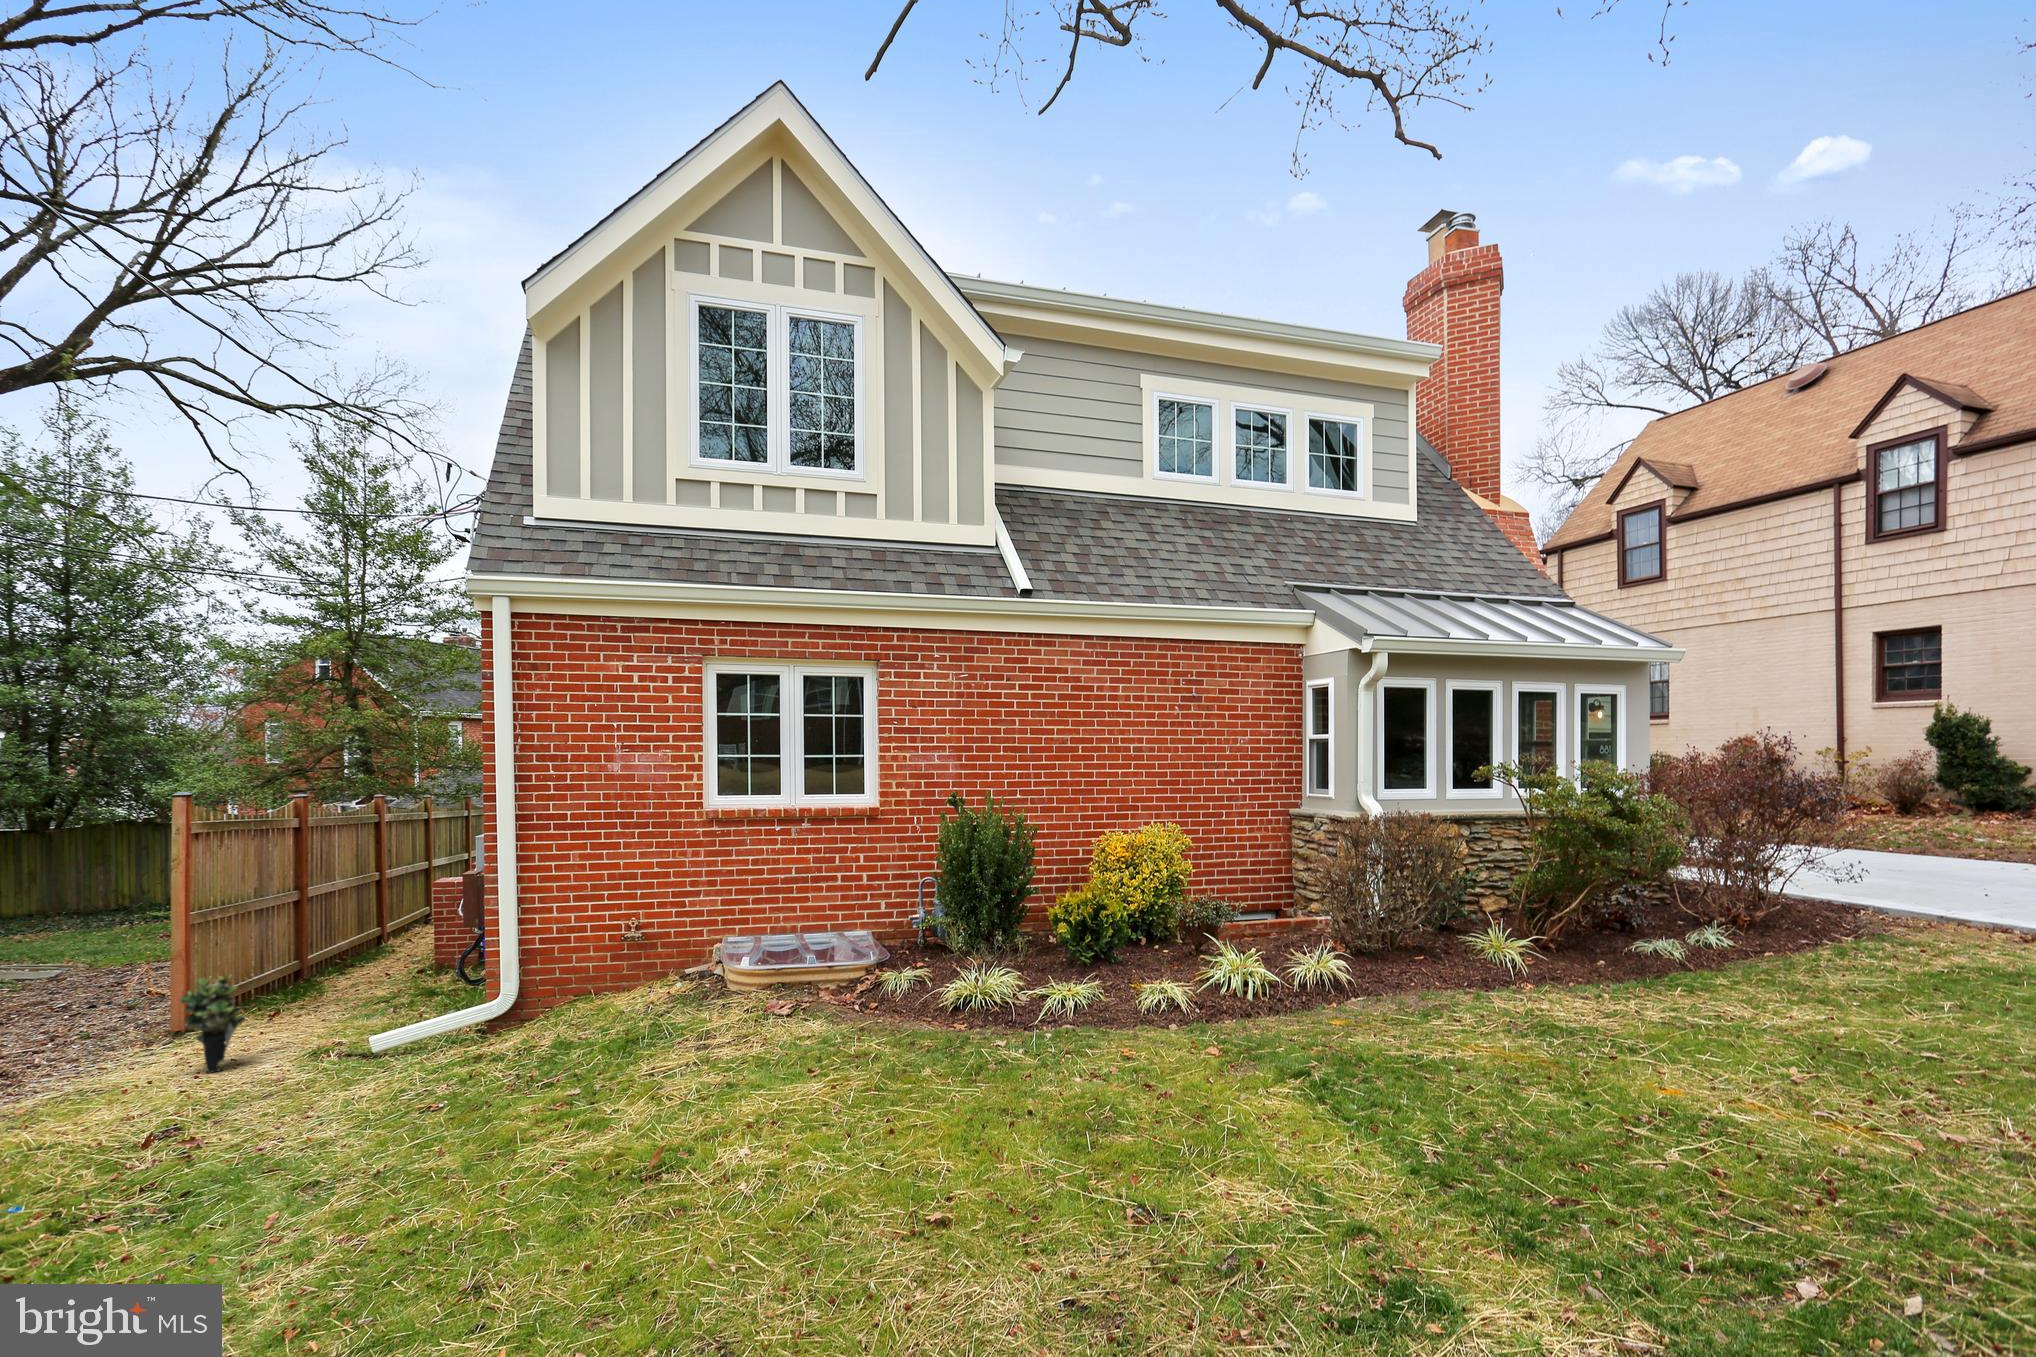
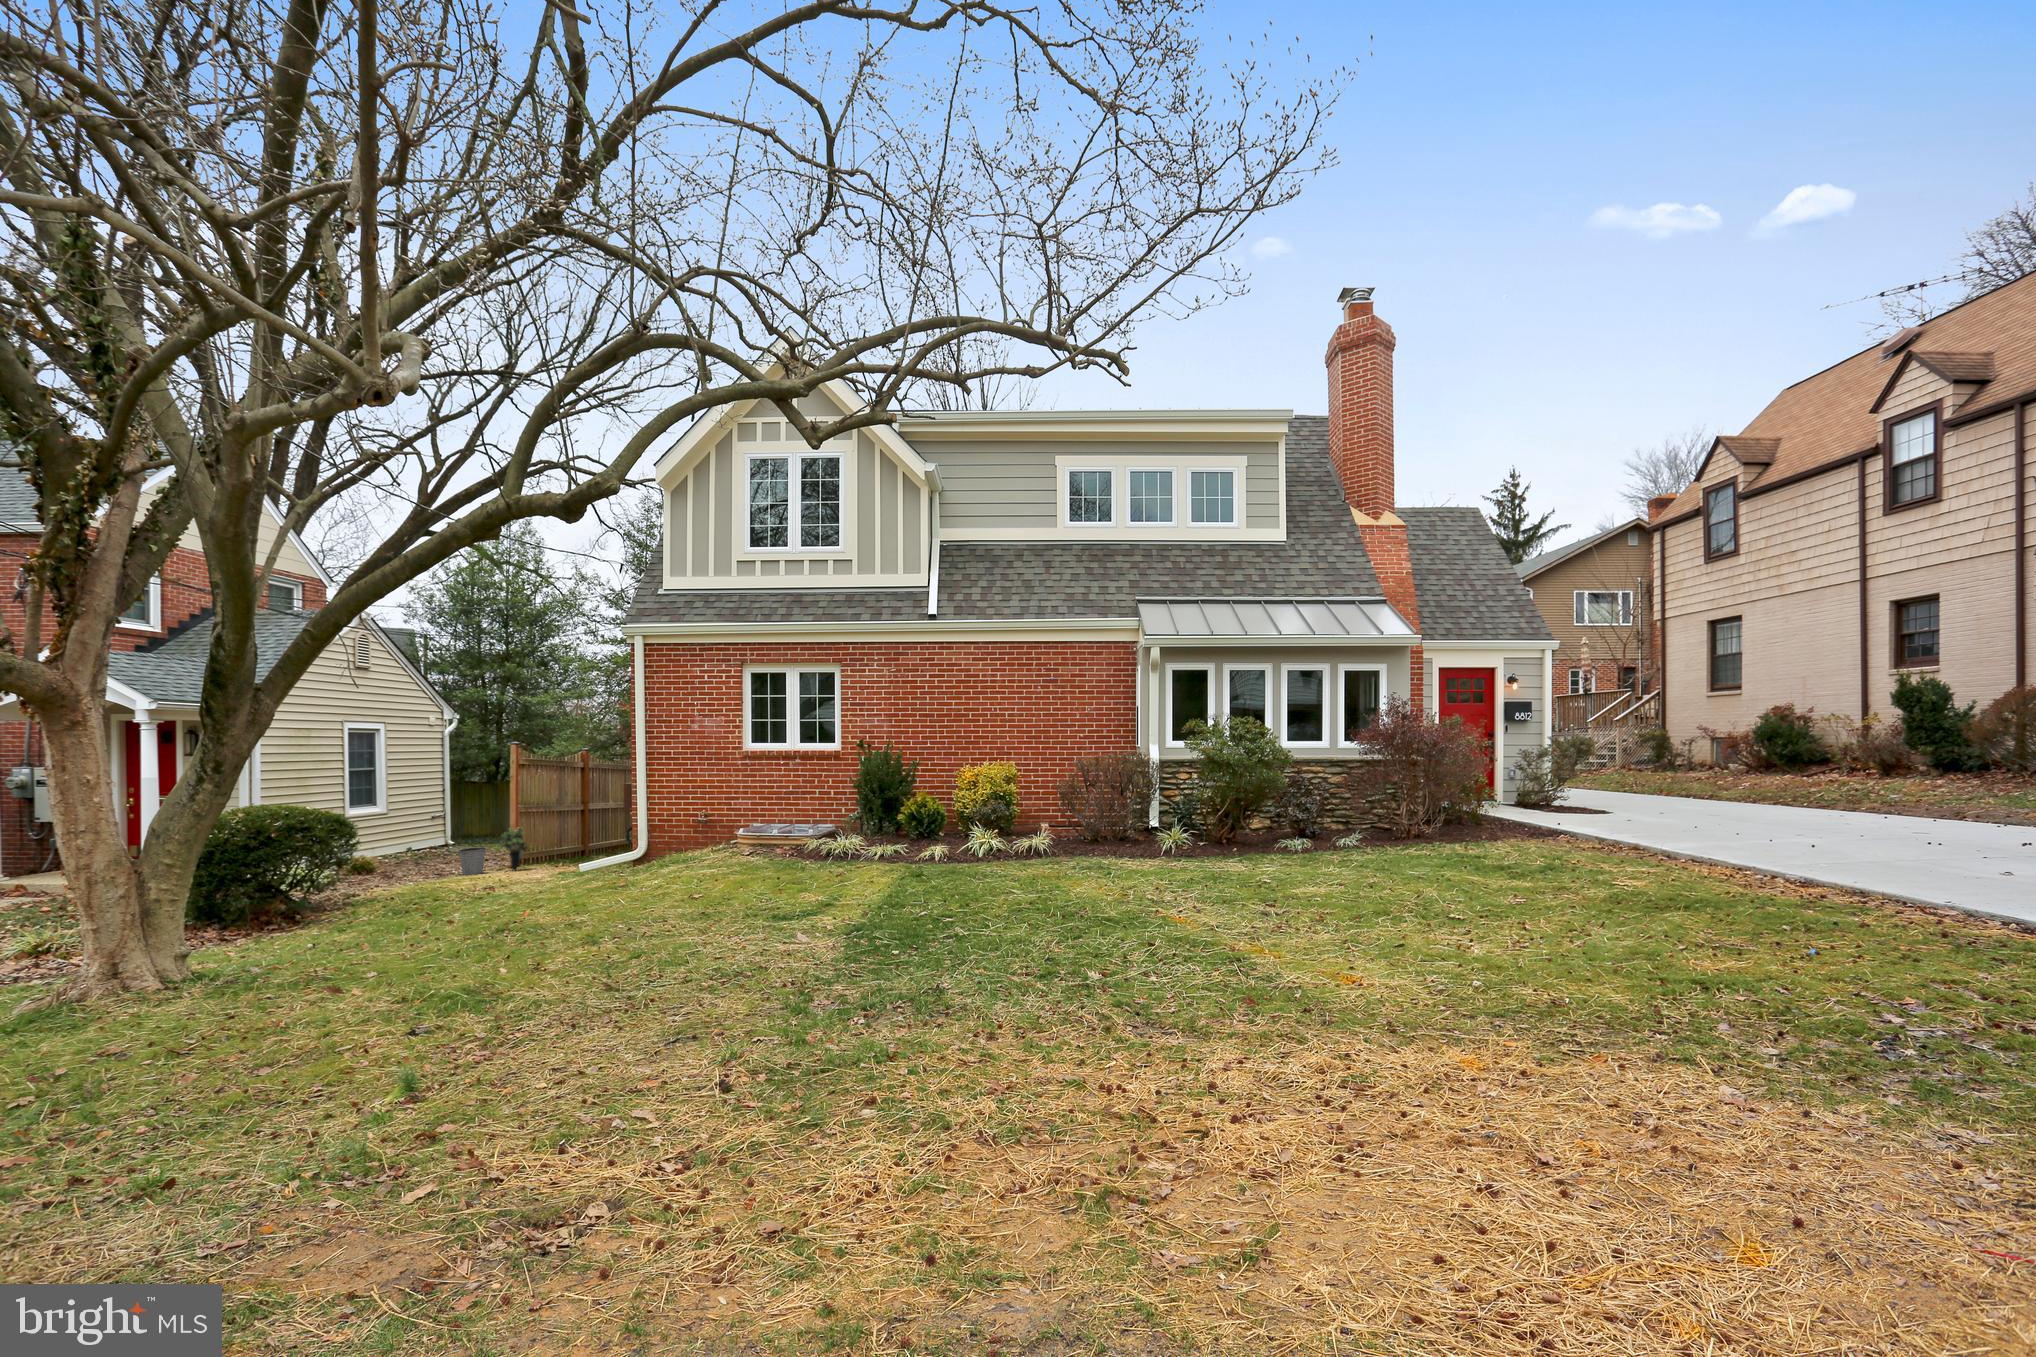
bucket: none [68,1029,145,1099] -> present [458,847,486,875]

